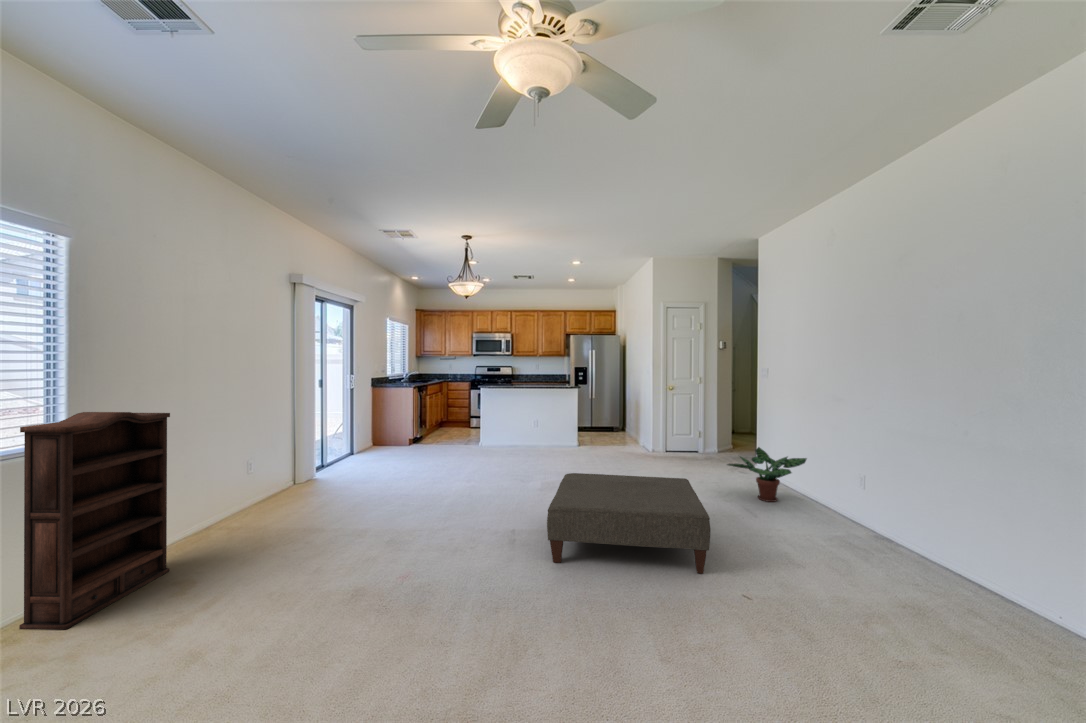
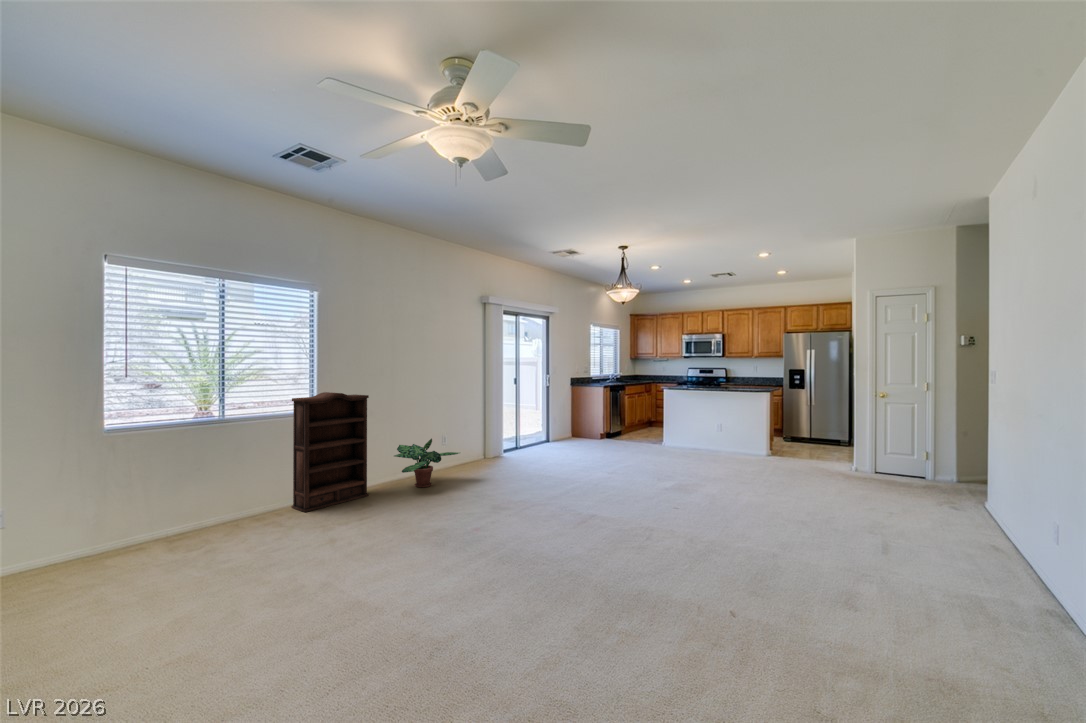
potted plant: present [727,447,807,502] -> present [394,439,459,487]
ottoman: present [547,473,710,574] -> none [584,472,779,585]

